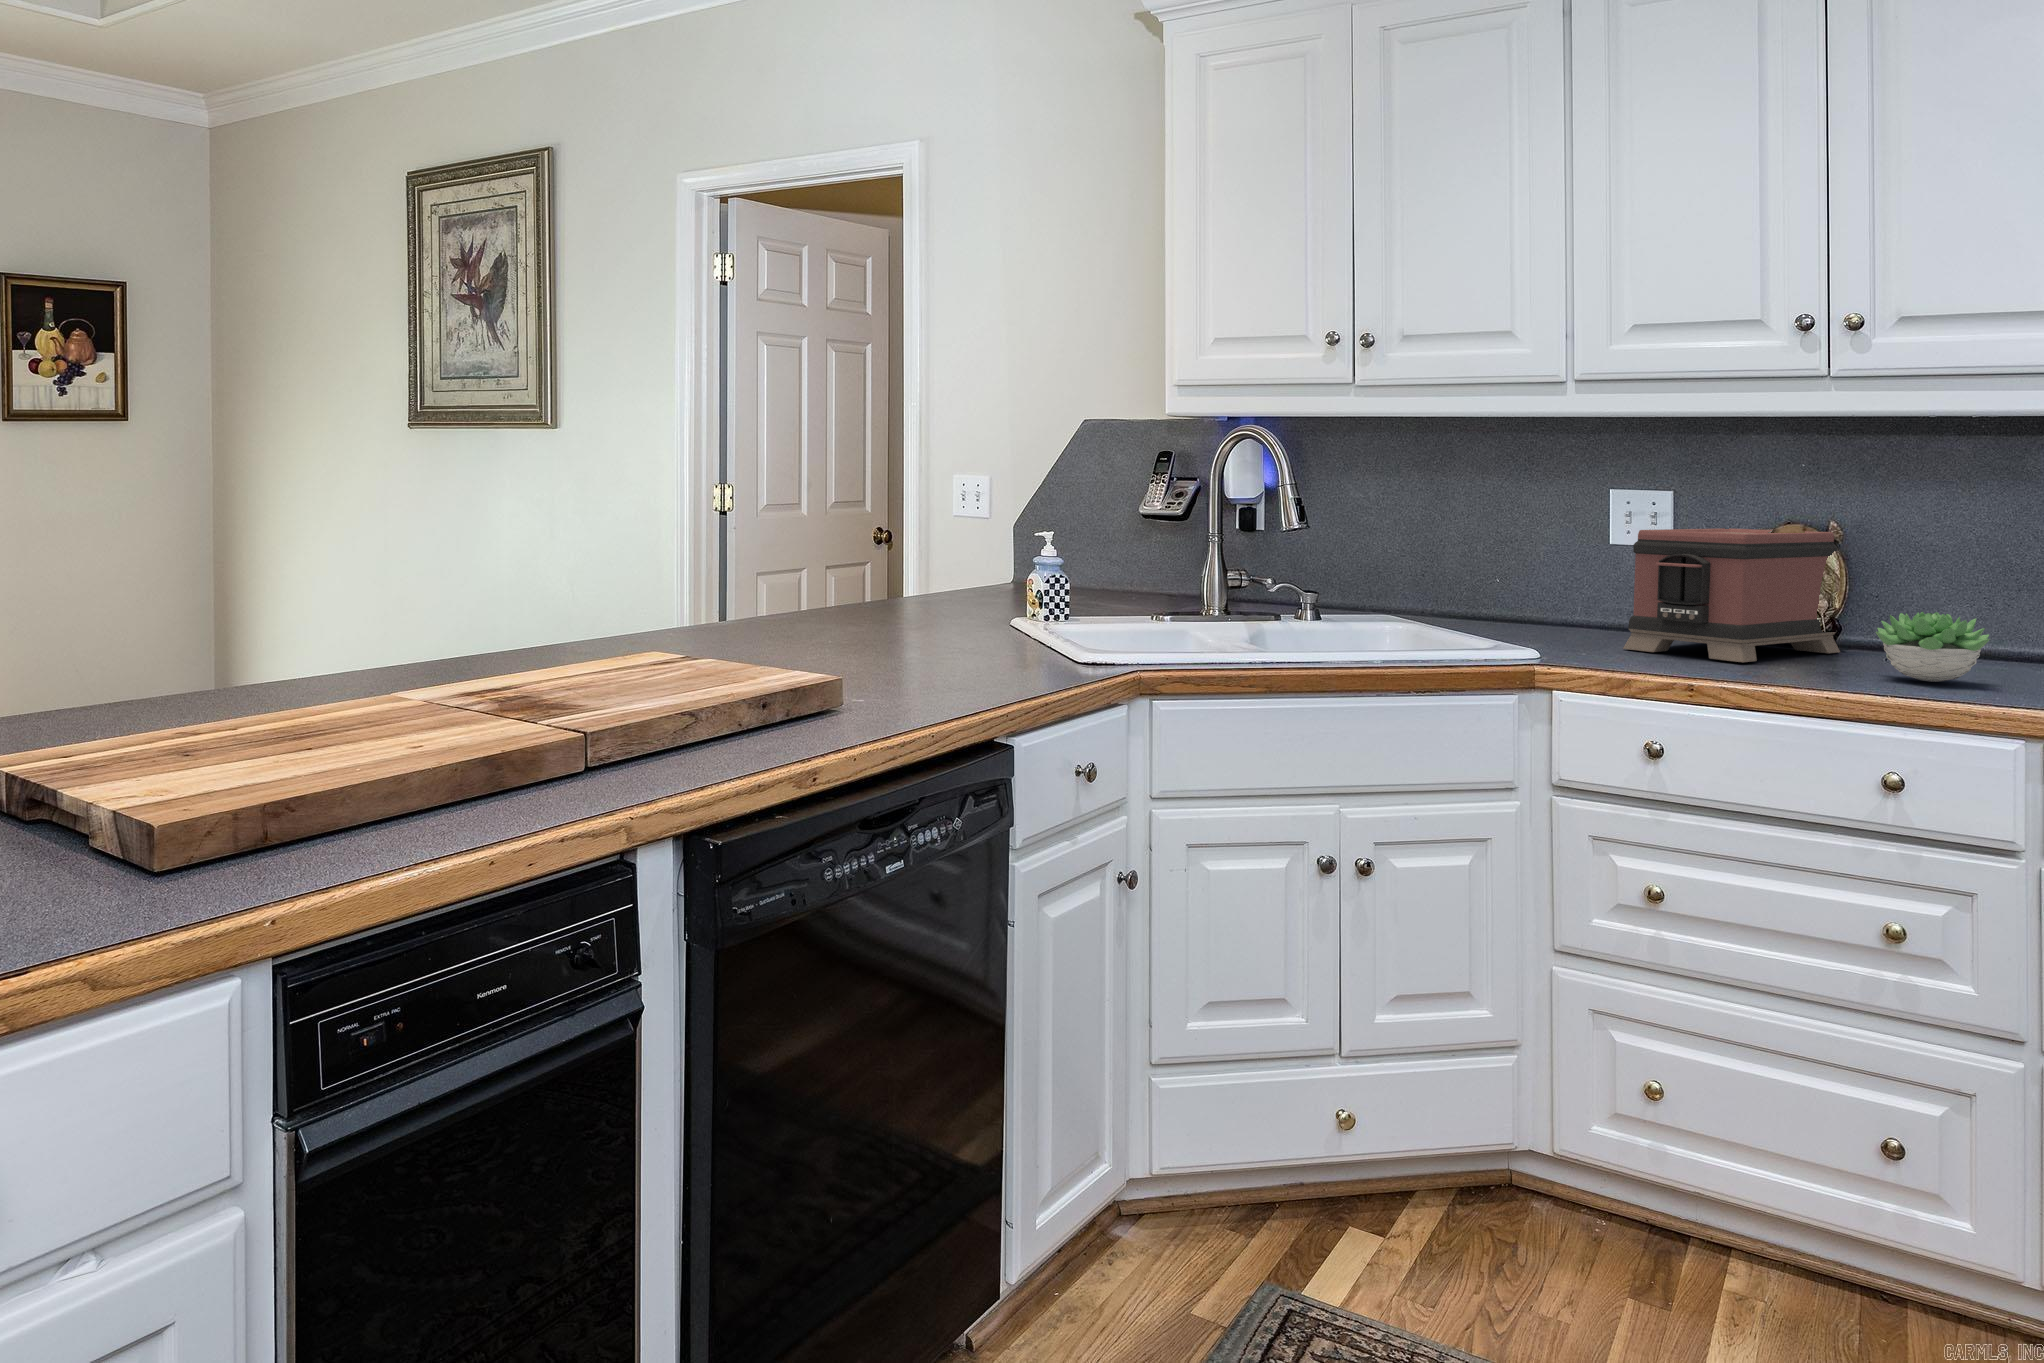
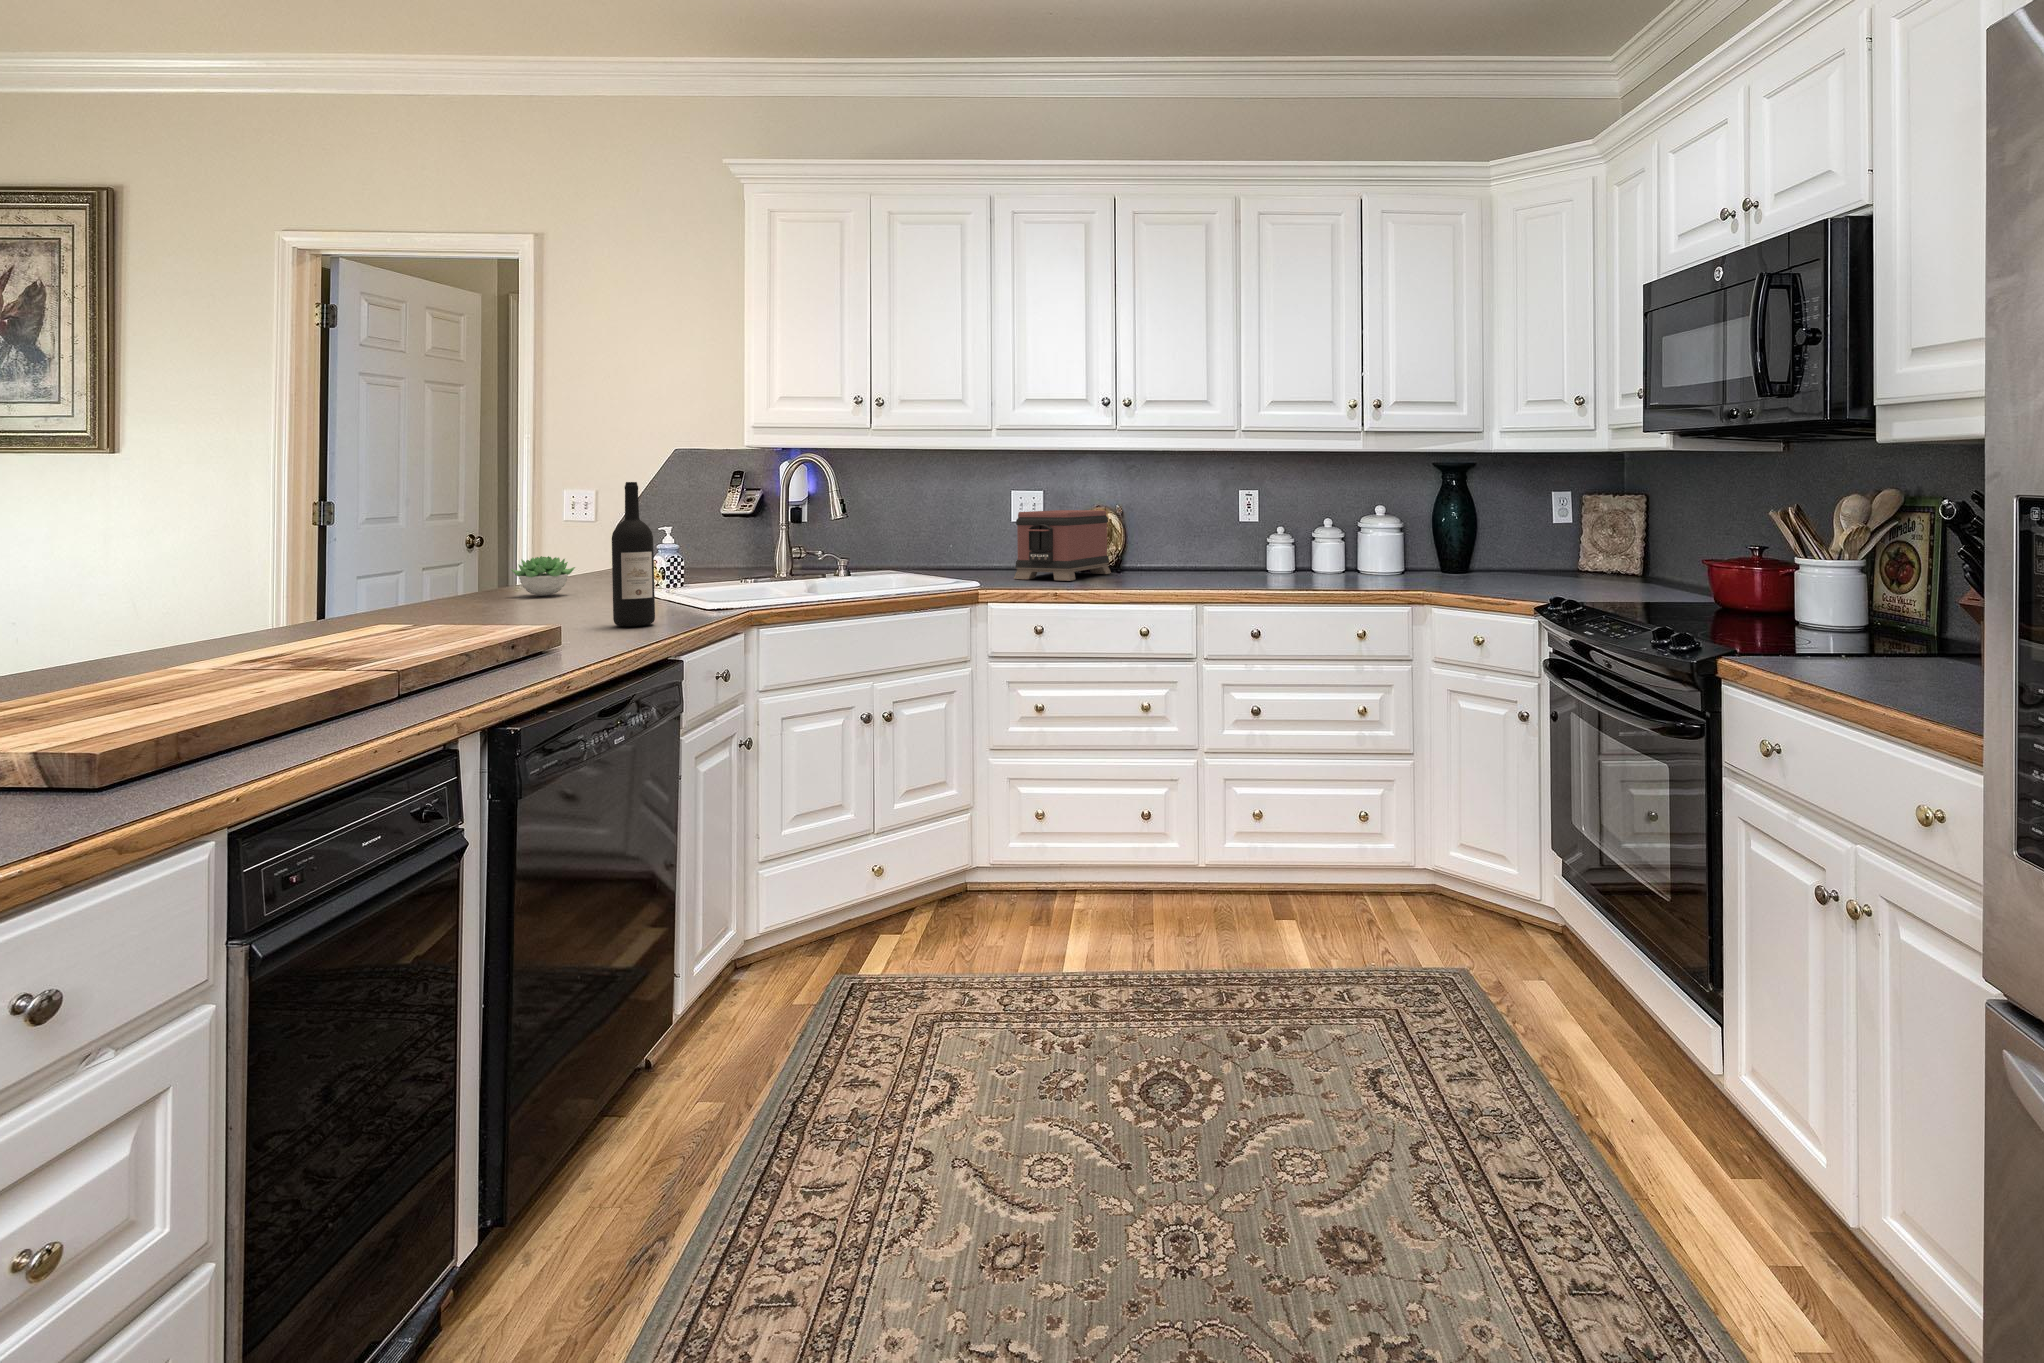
wine bottle: none [937,469,995,682] -> present [612,482,655,626]
succulent plant: present [1876,612,1990,682] -> present [511,556,575,596]

